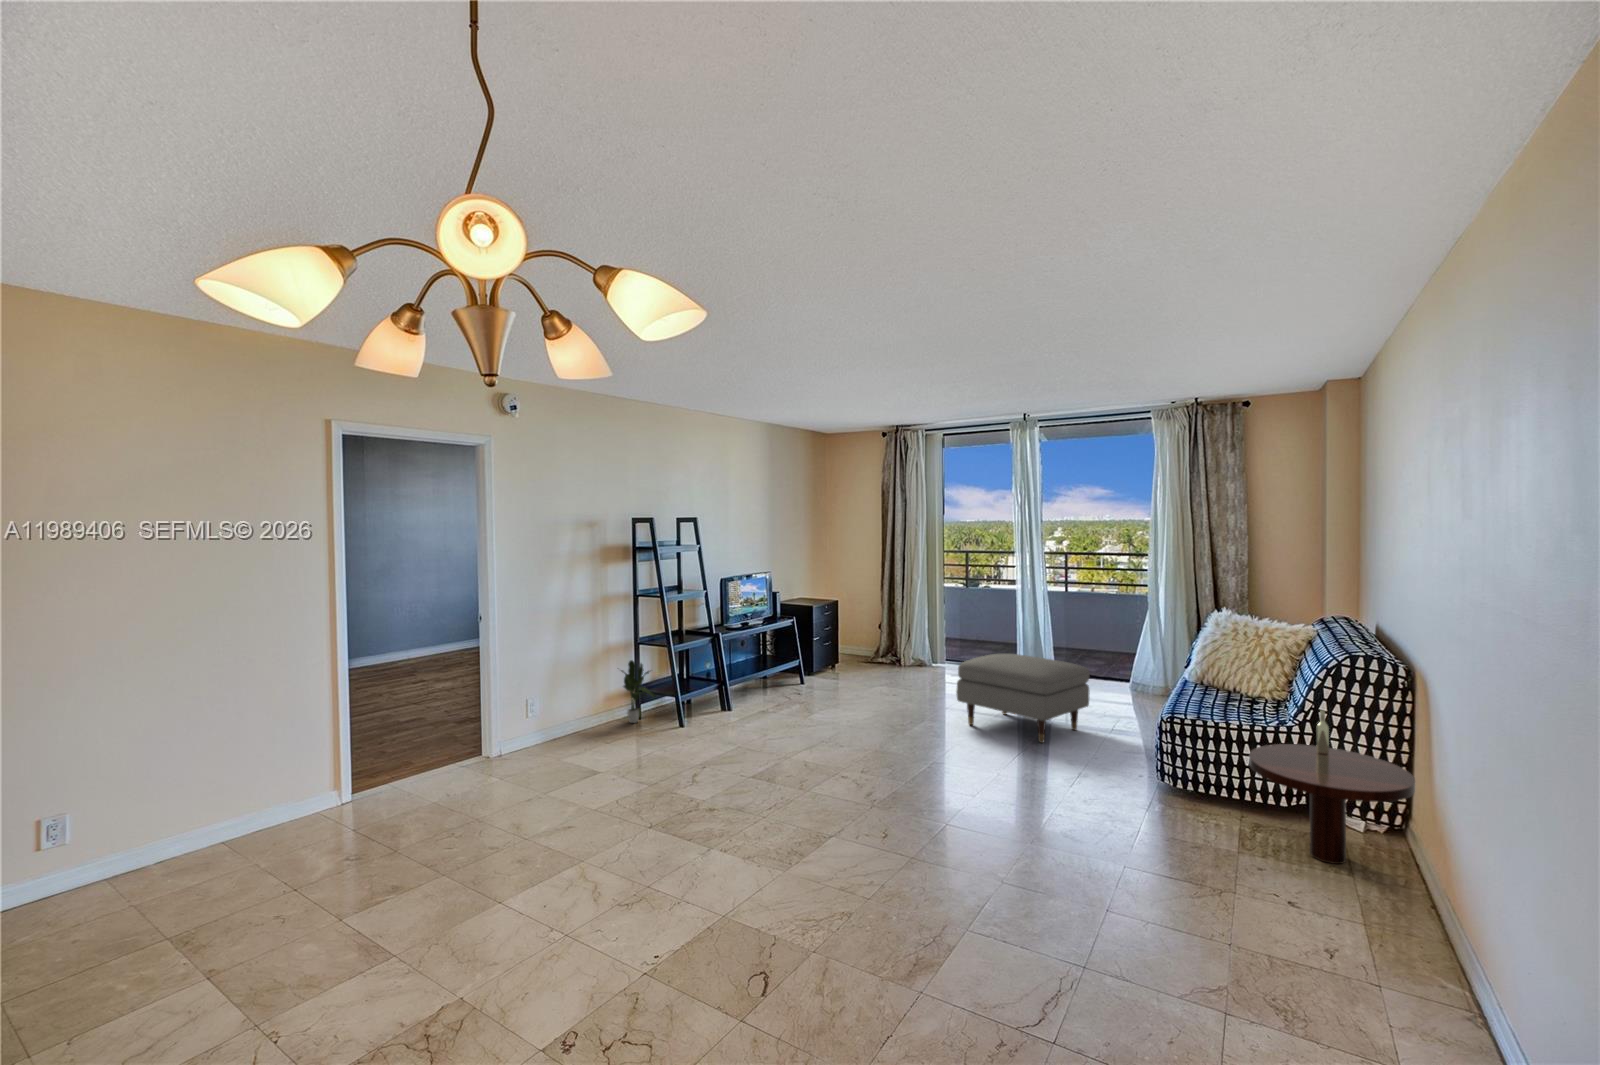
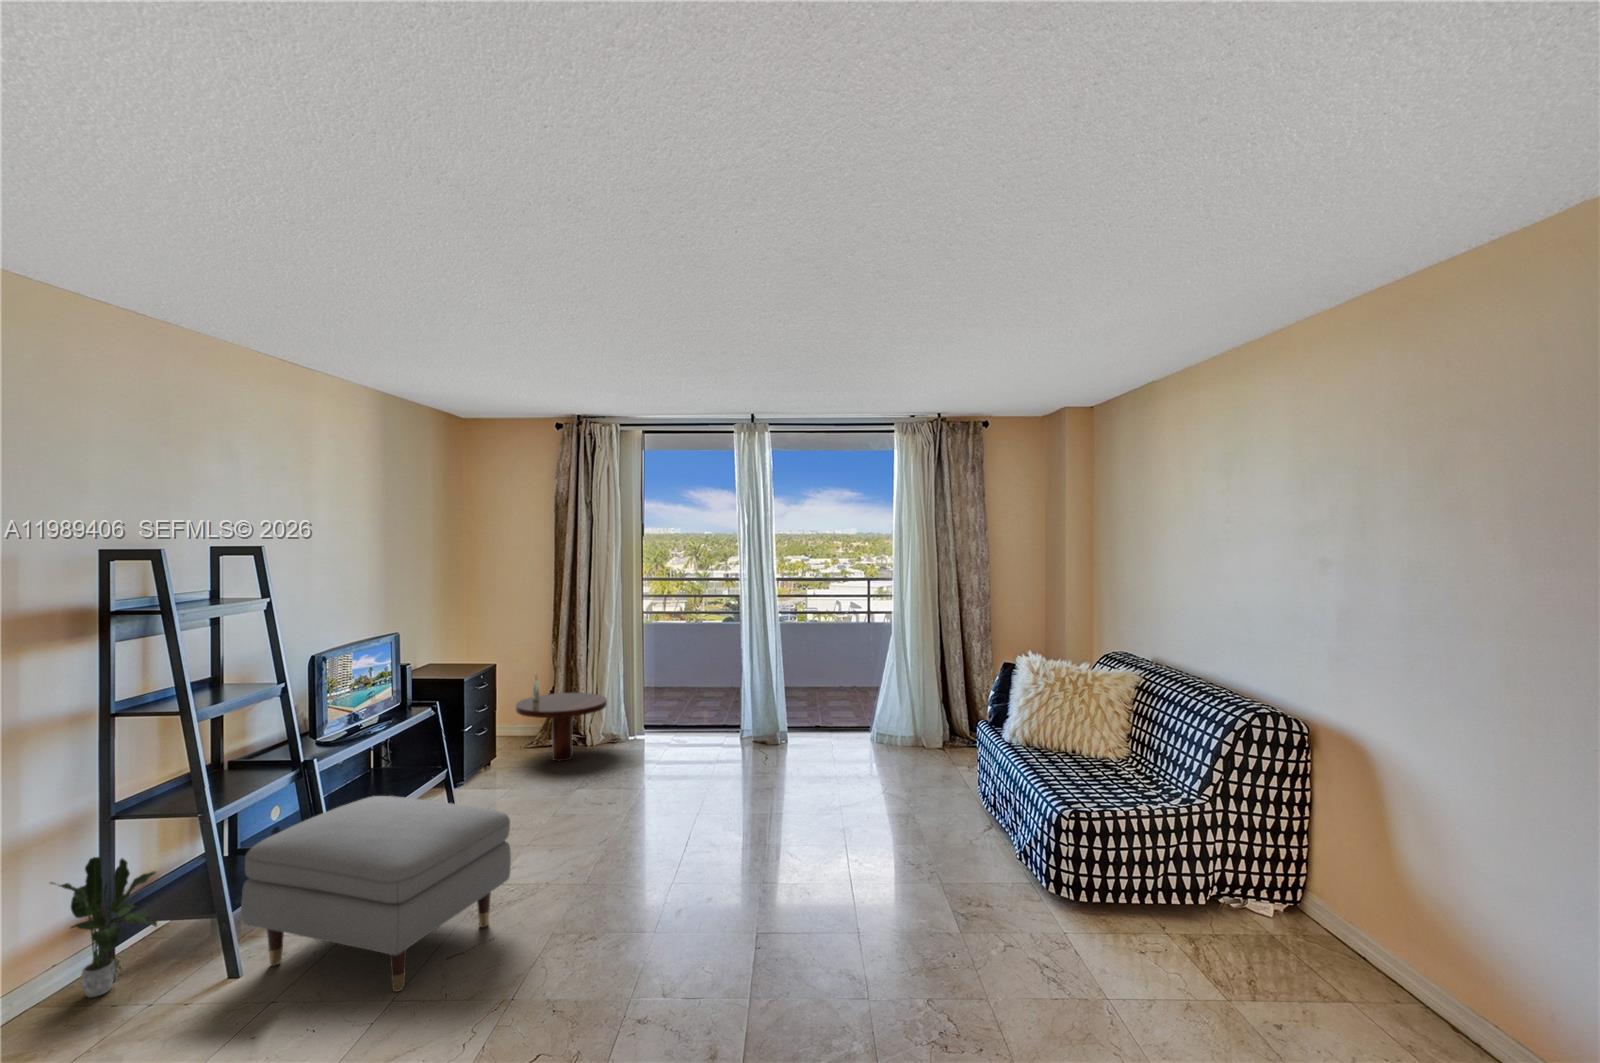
ottoman: present [956,653,1090,743] -> present [241,796,511,992]
coffee table: present [1249,710,1415,864] -> present [516,674,607,761]

